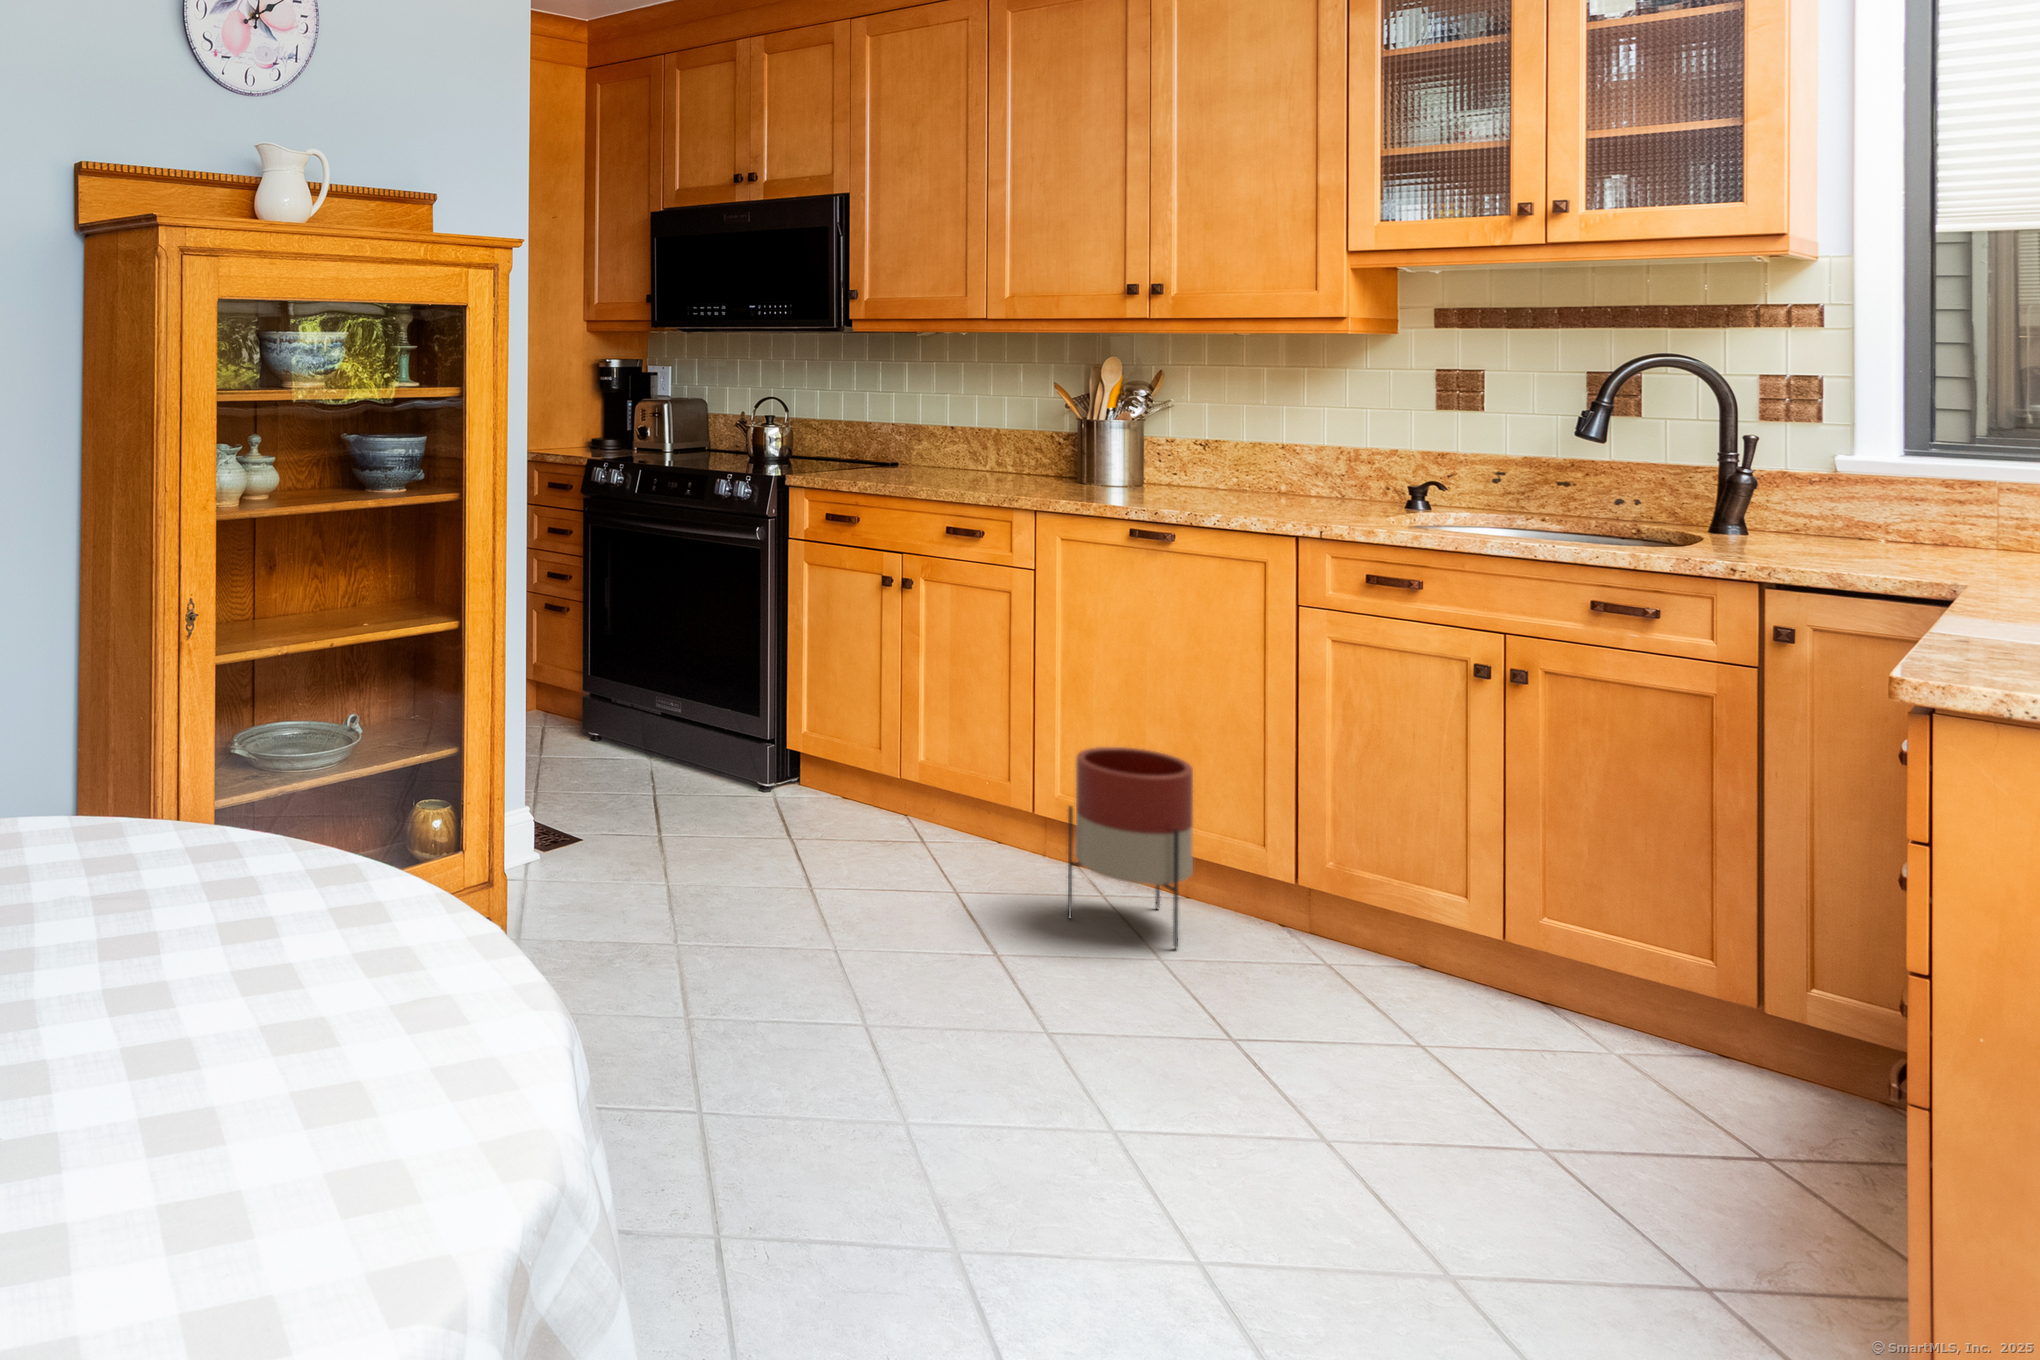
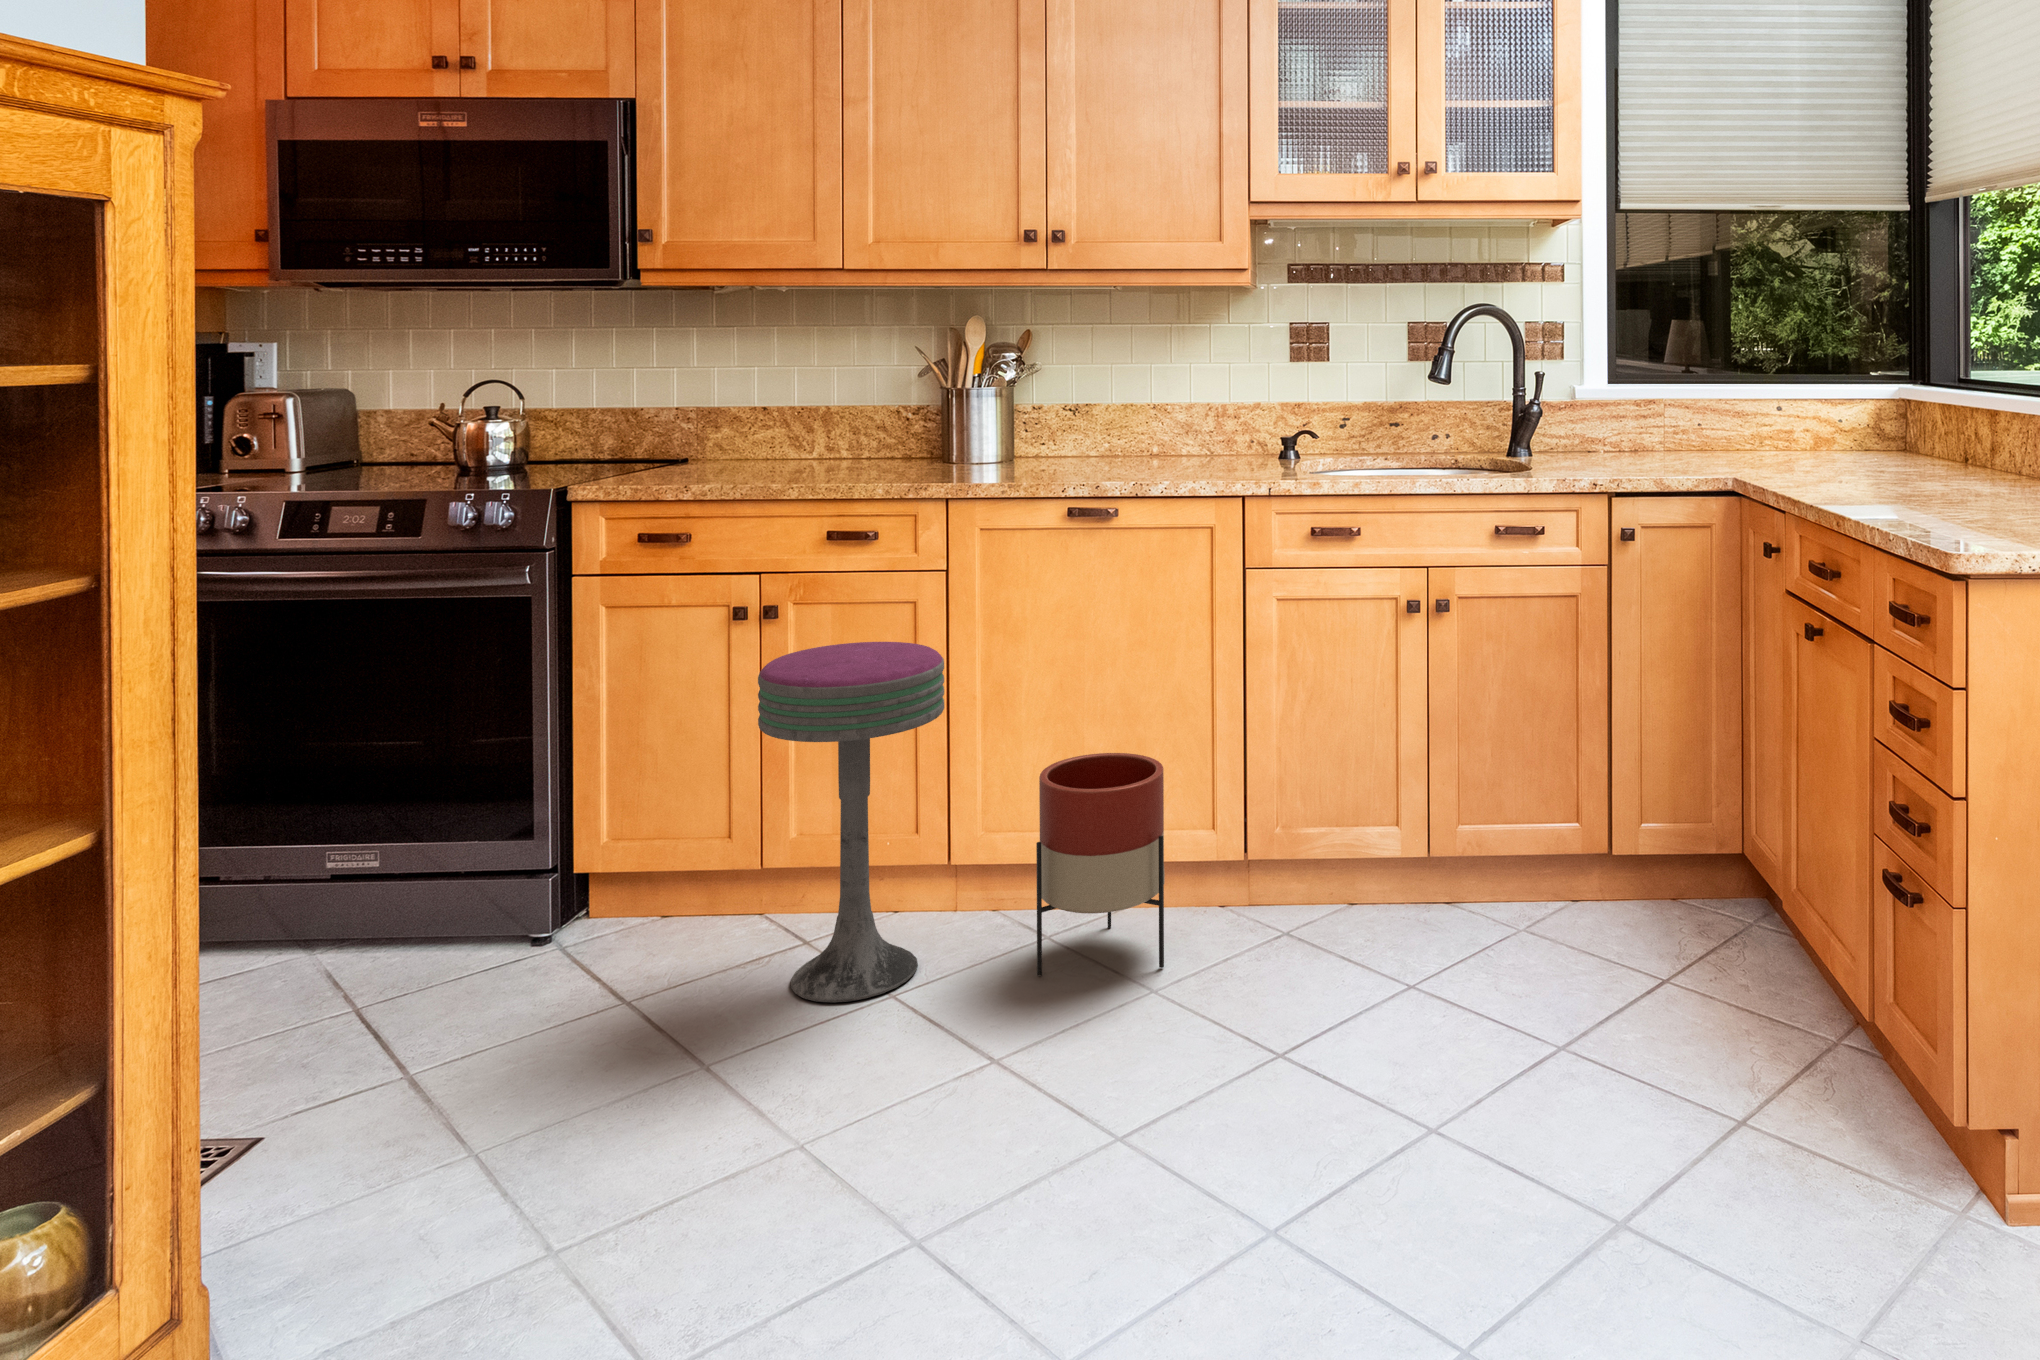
bar stool: none [870,614,1011,889] -> present [758,642,944,1003]

